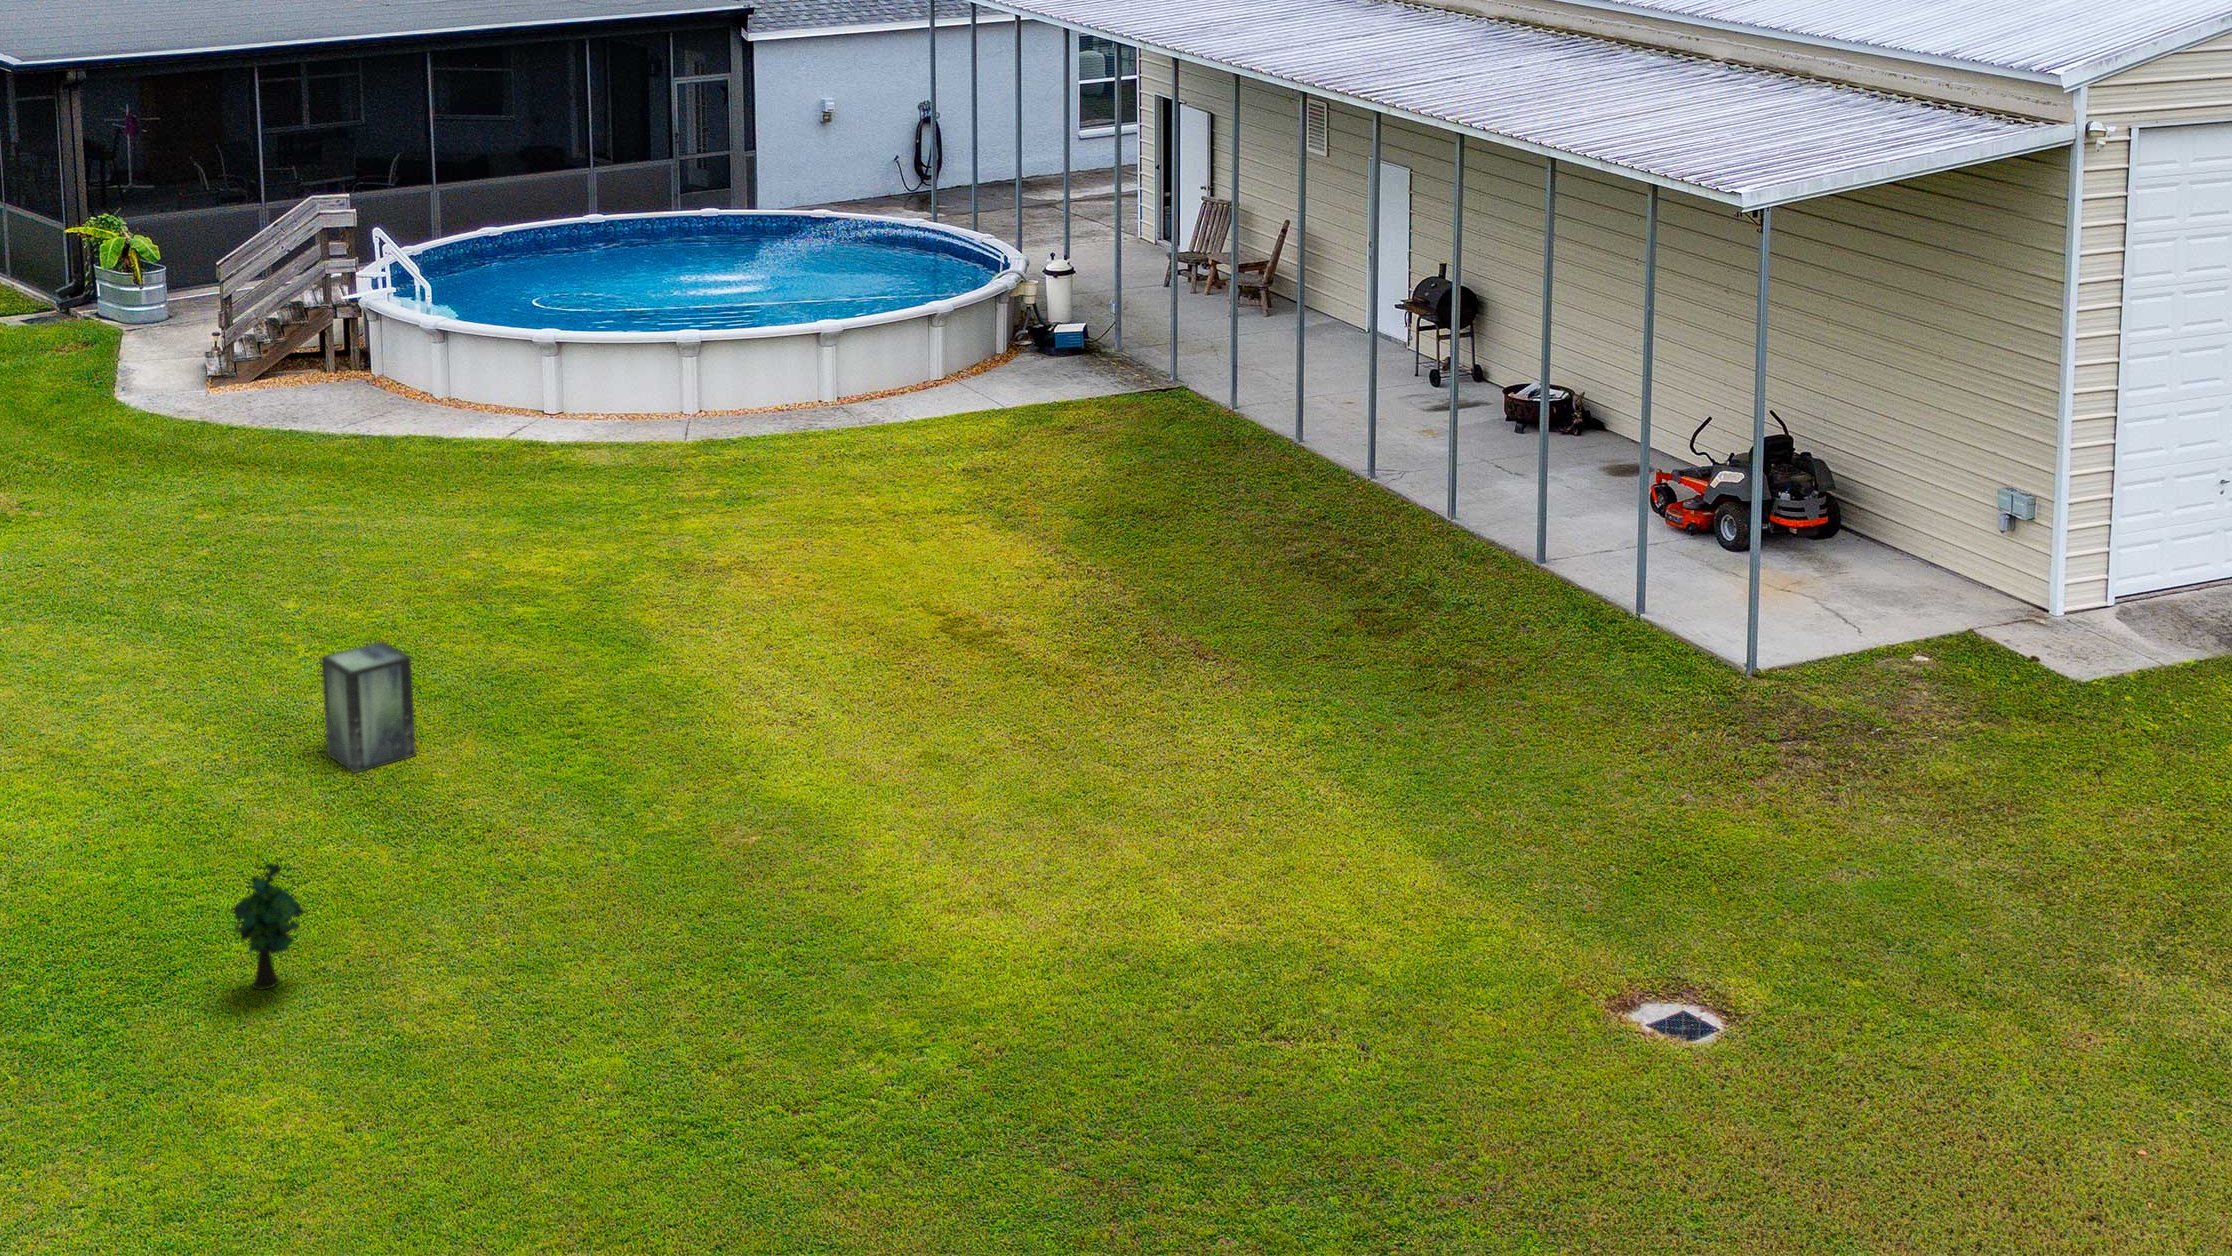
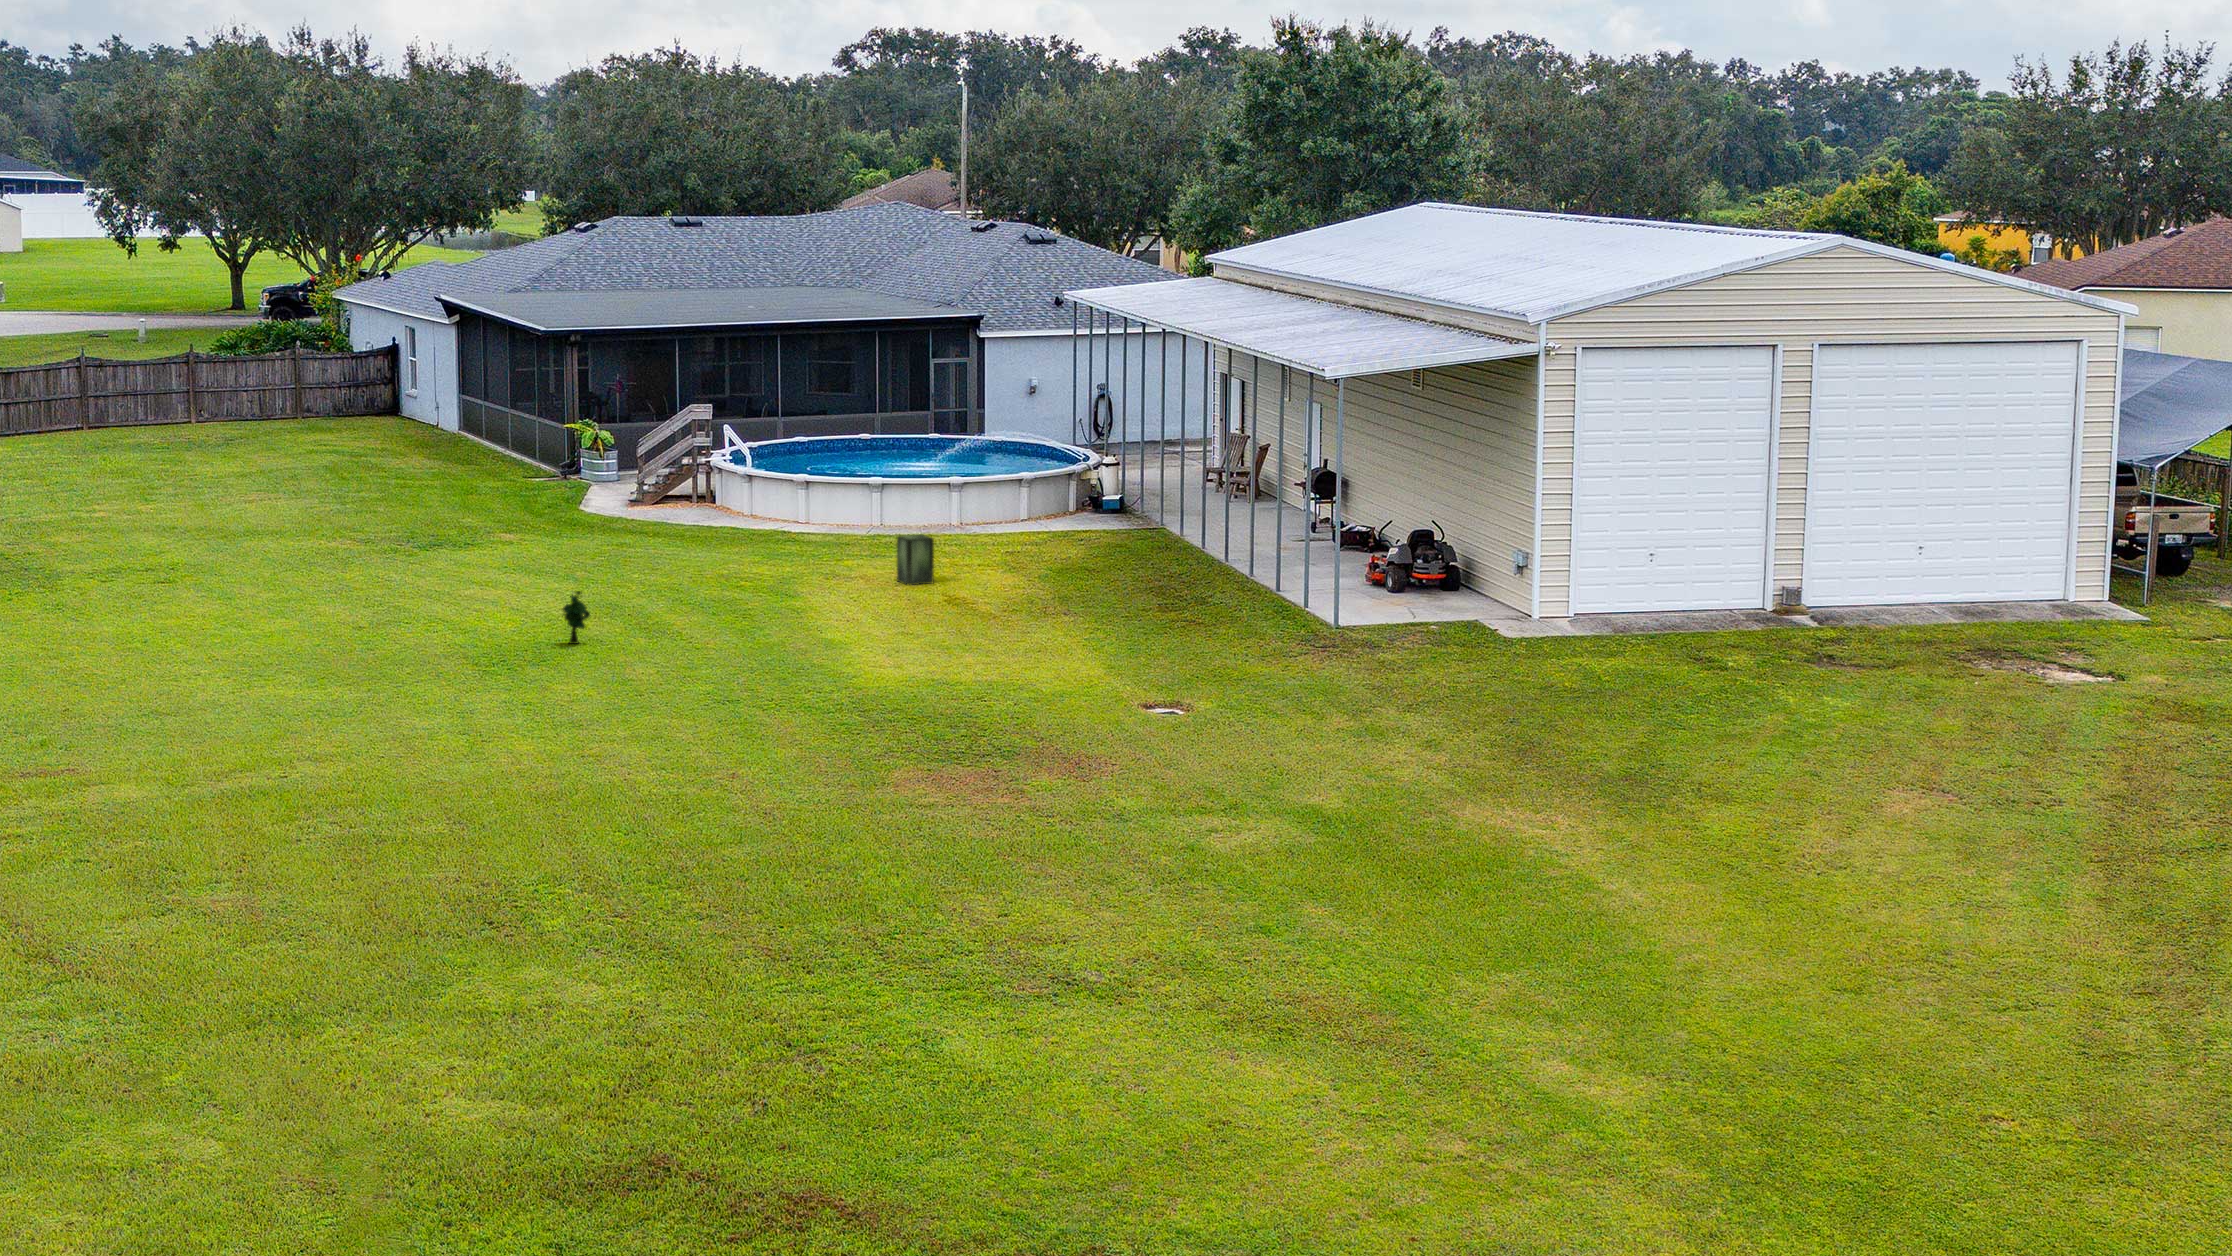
storage box: present [322,642,416,773] -> present [897,534,934,585]

